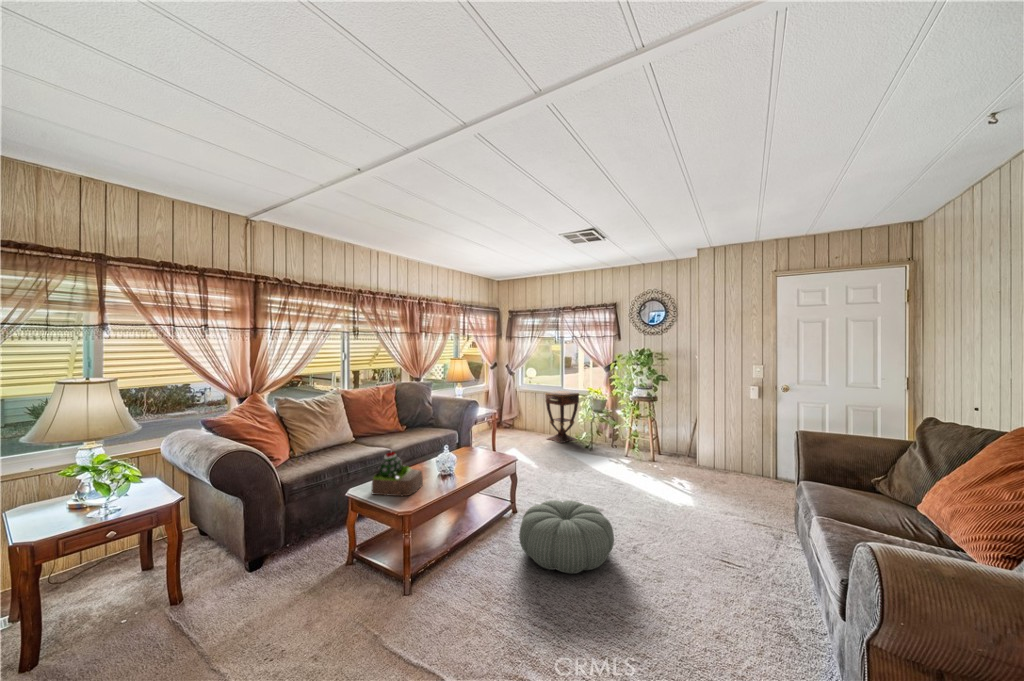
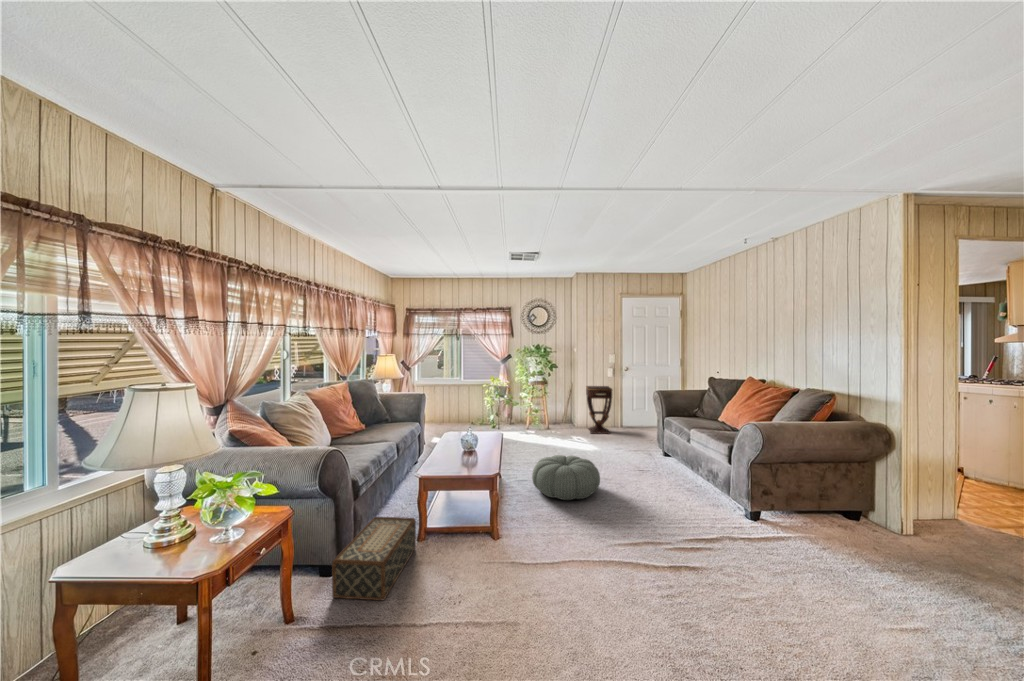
side table: present [545,391,579,443] -> present [586,386,612,434]
succulent plant: present [372,452,423,496] -> none [440,435,478,472]
woven basket: none [210,525,328,618] -> present [332,517,416,601]

